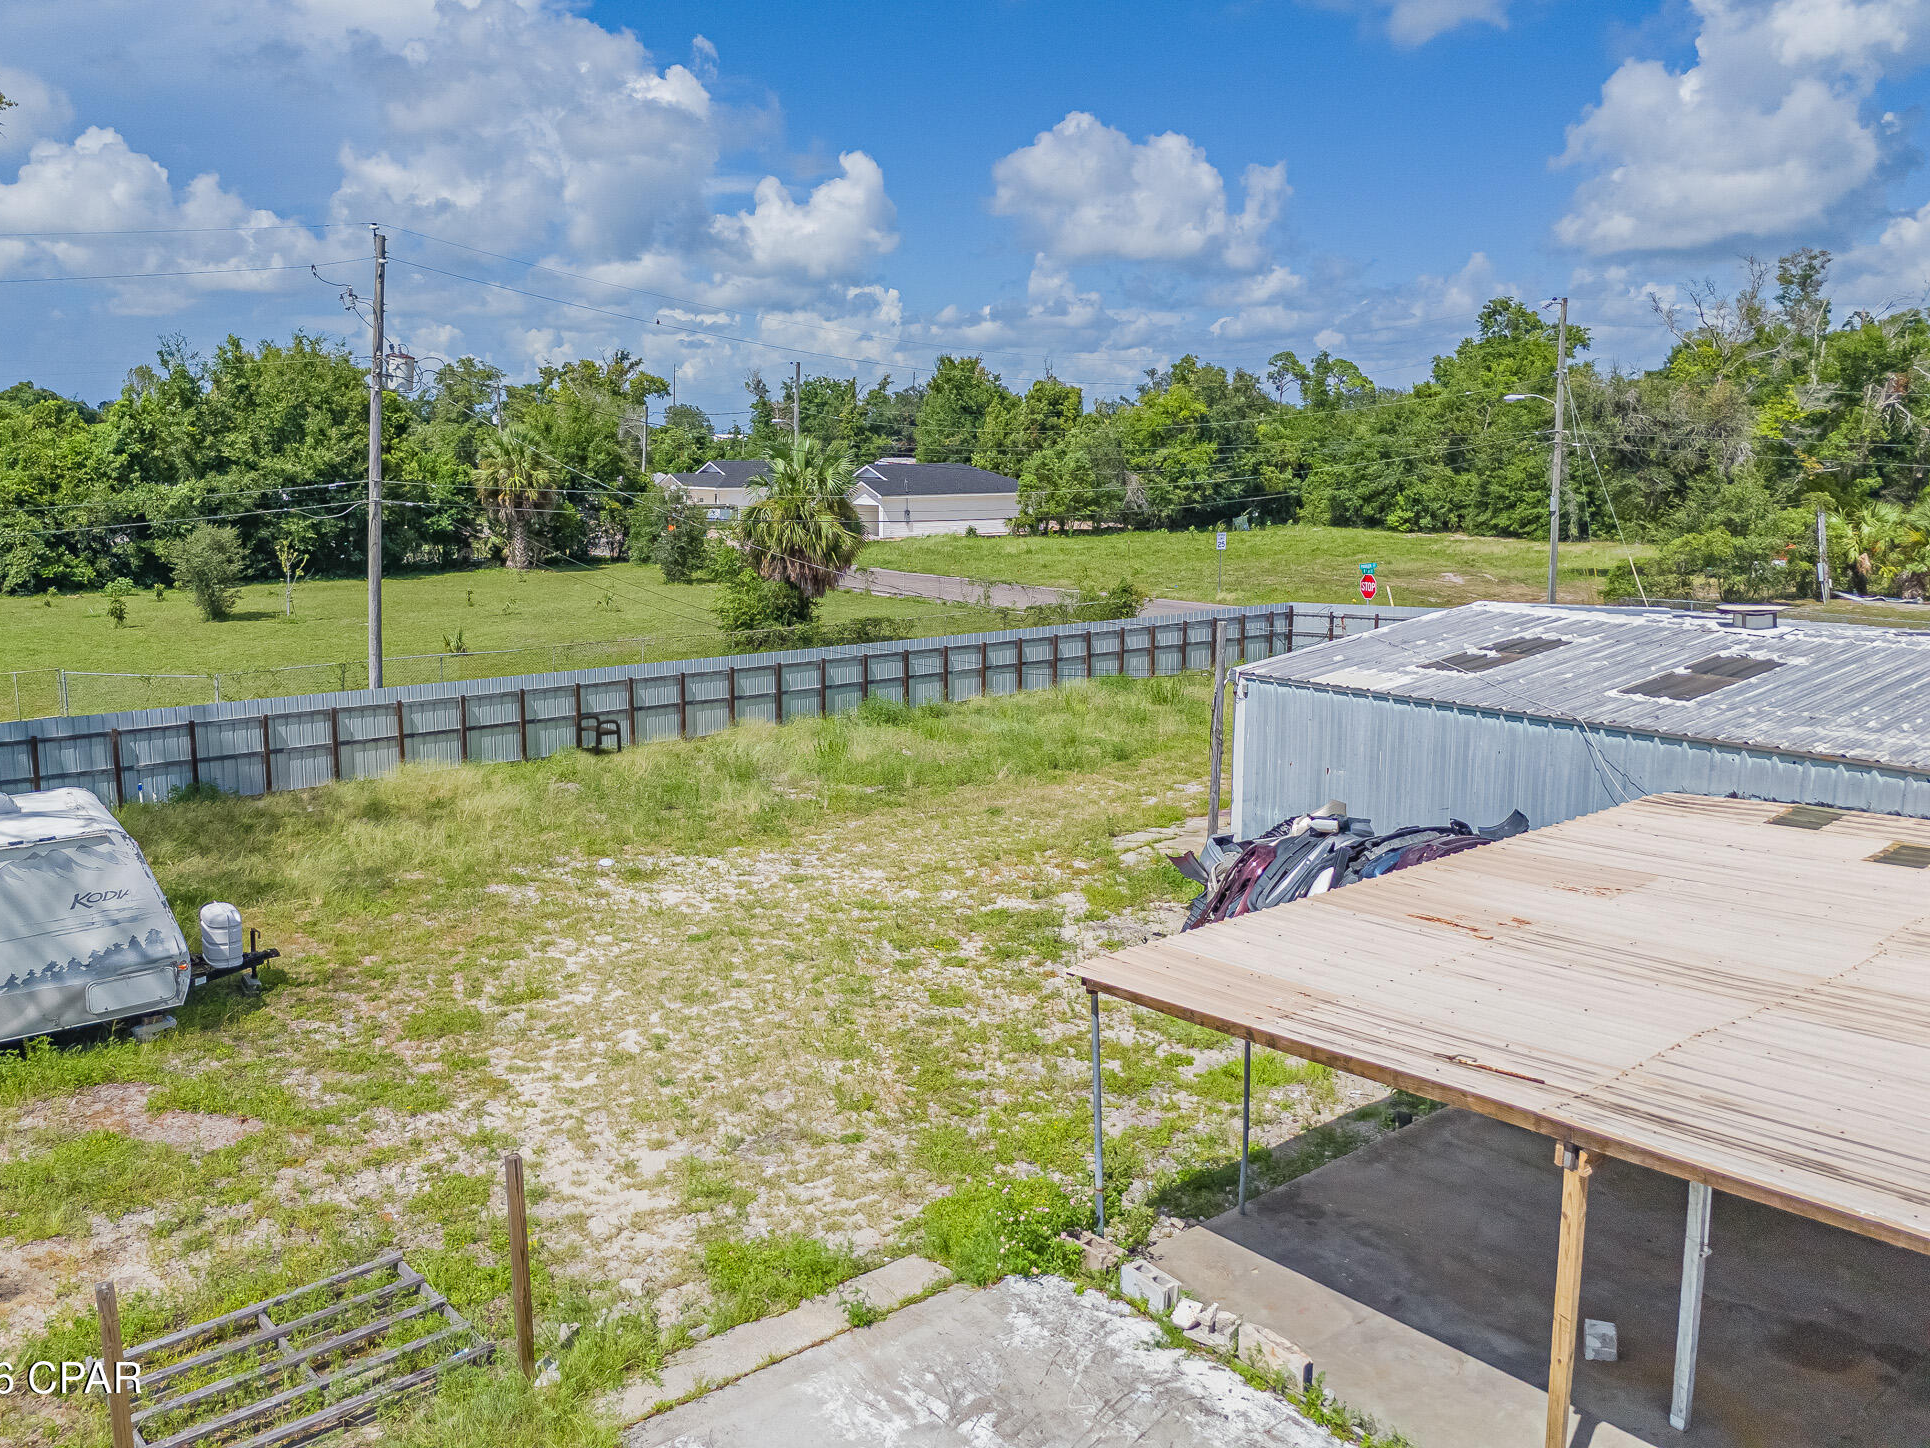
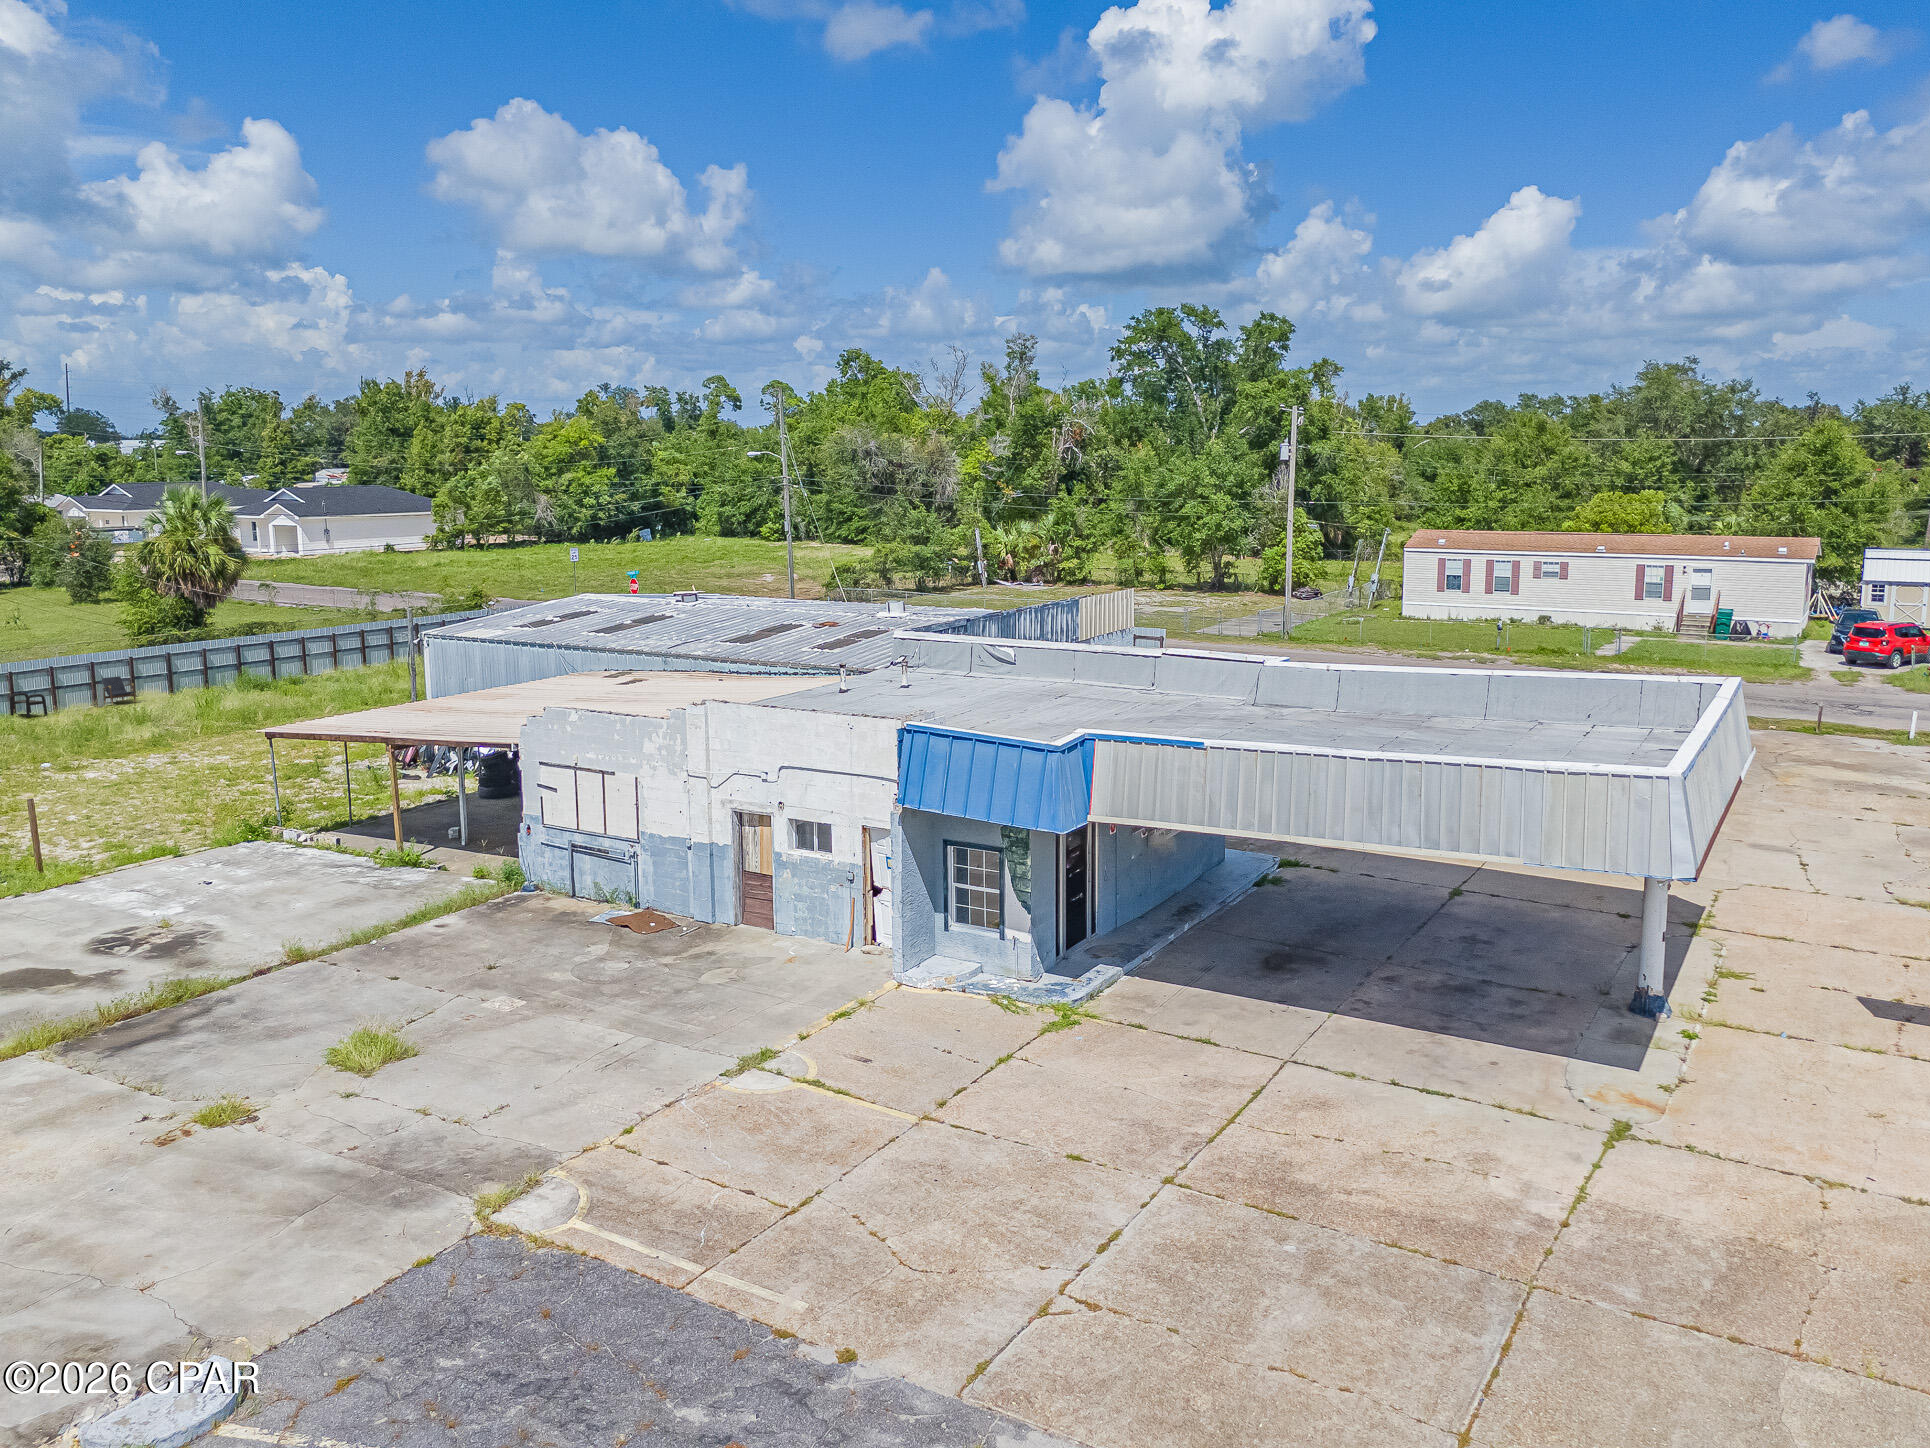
lounge chair: none [692,696,733,739] -> present [102,676,136,705]

